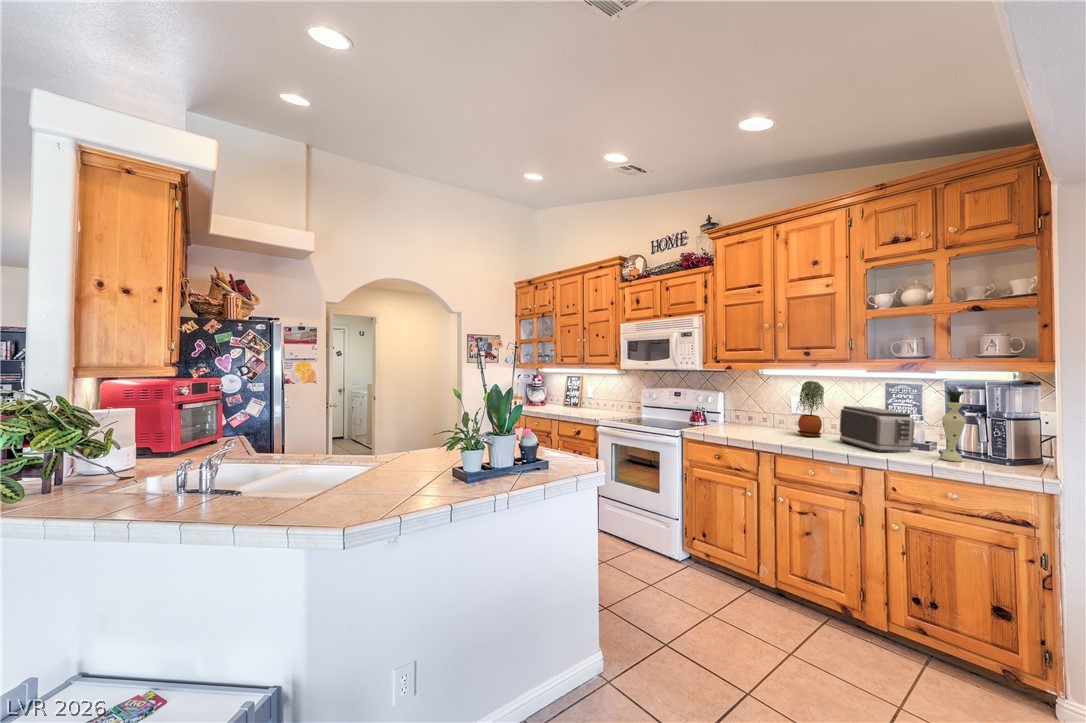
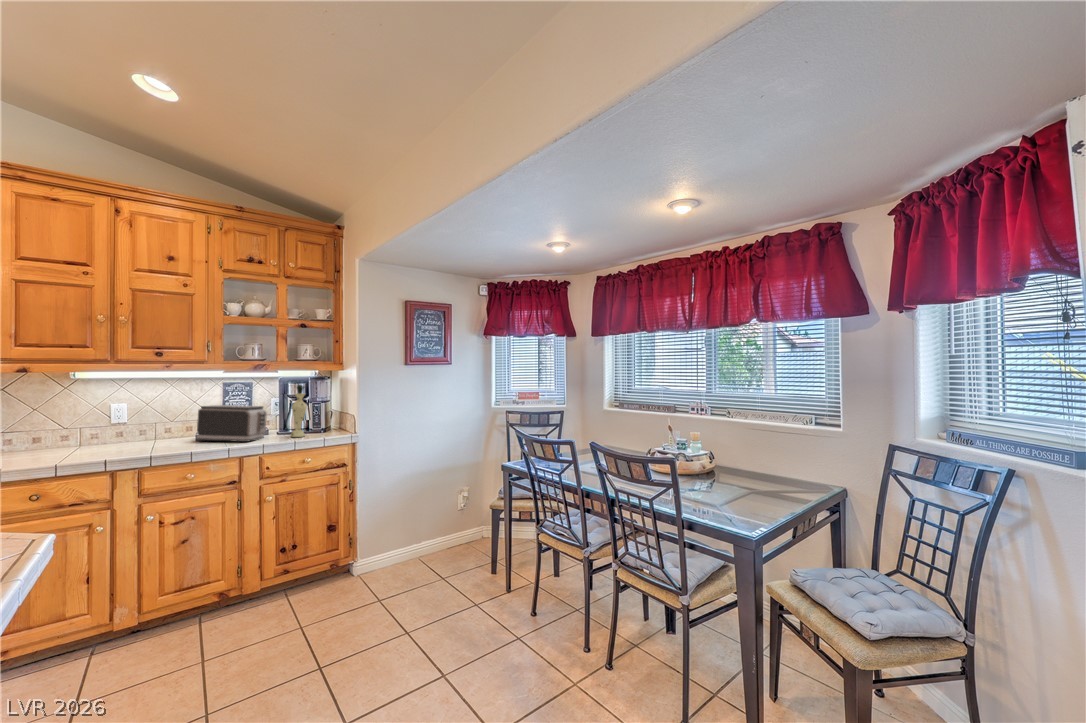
potted plant: present [797,381,824,437] -> none [138,383,170,444]

